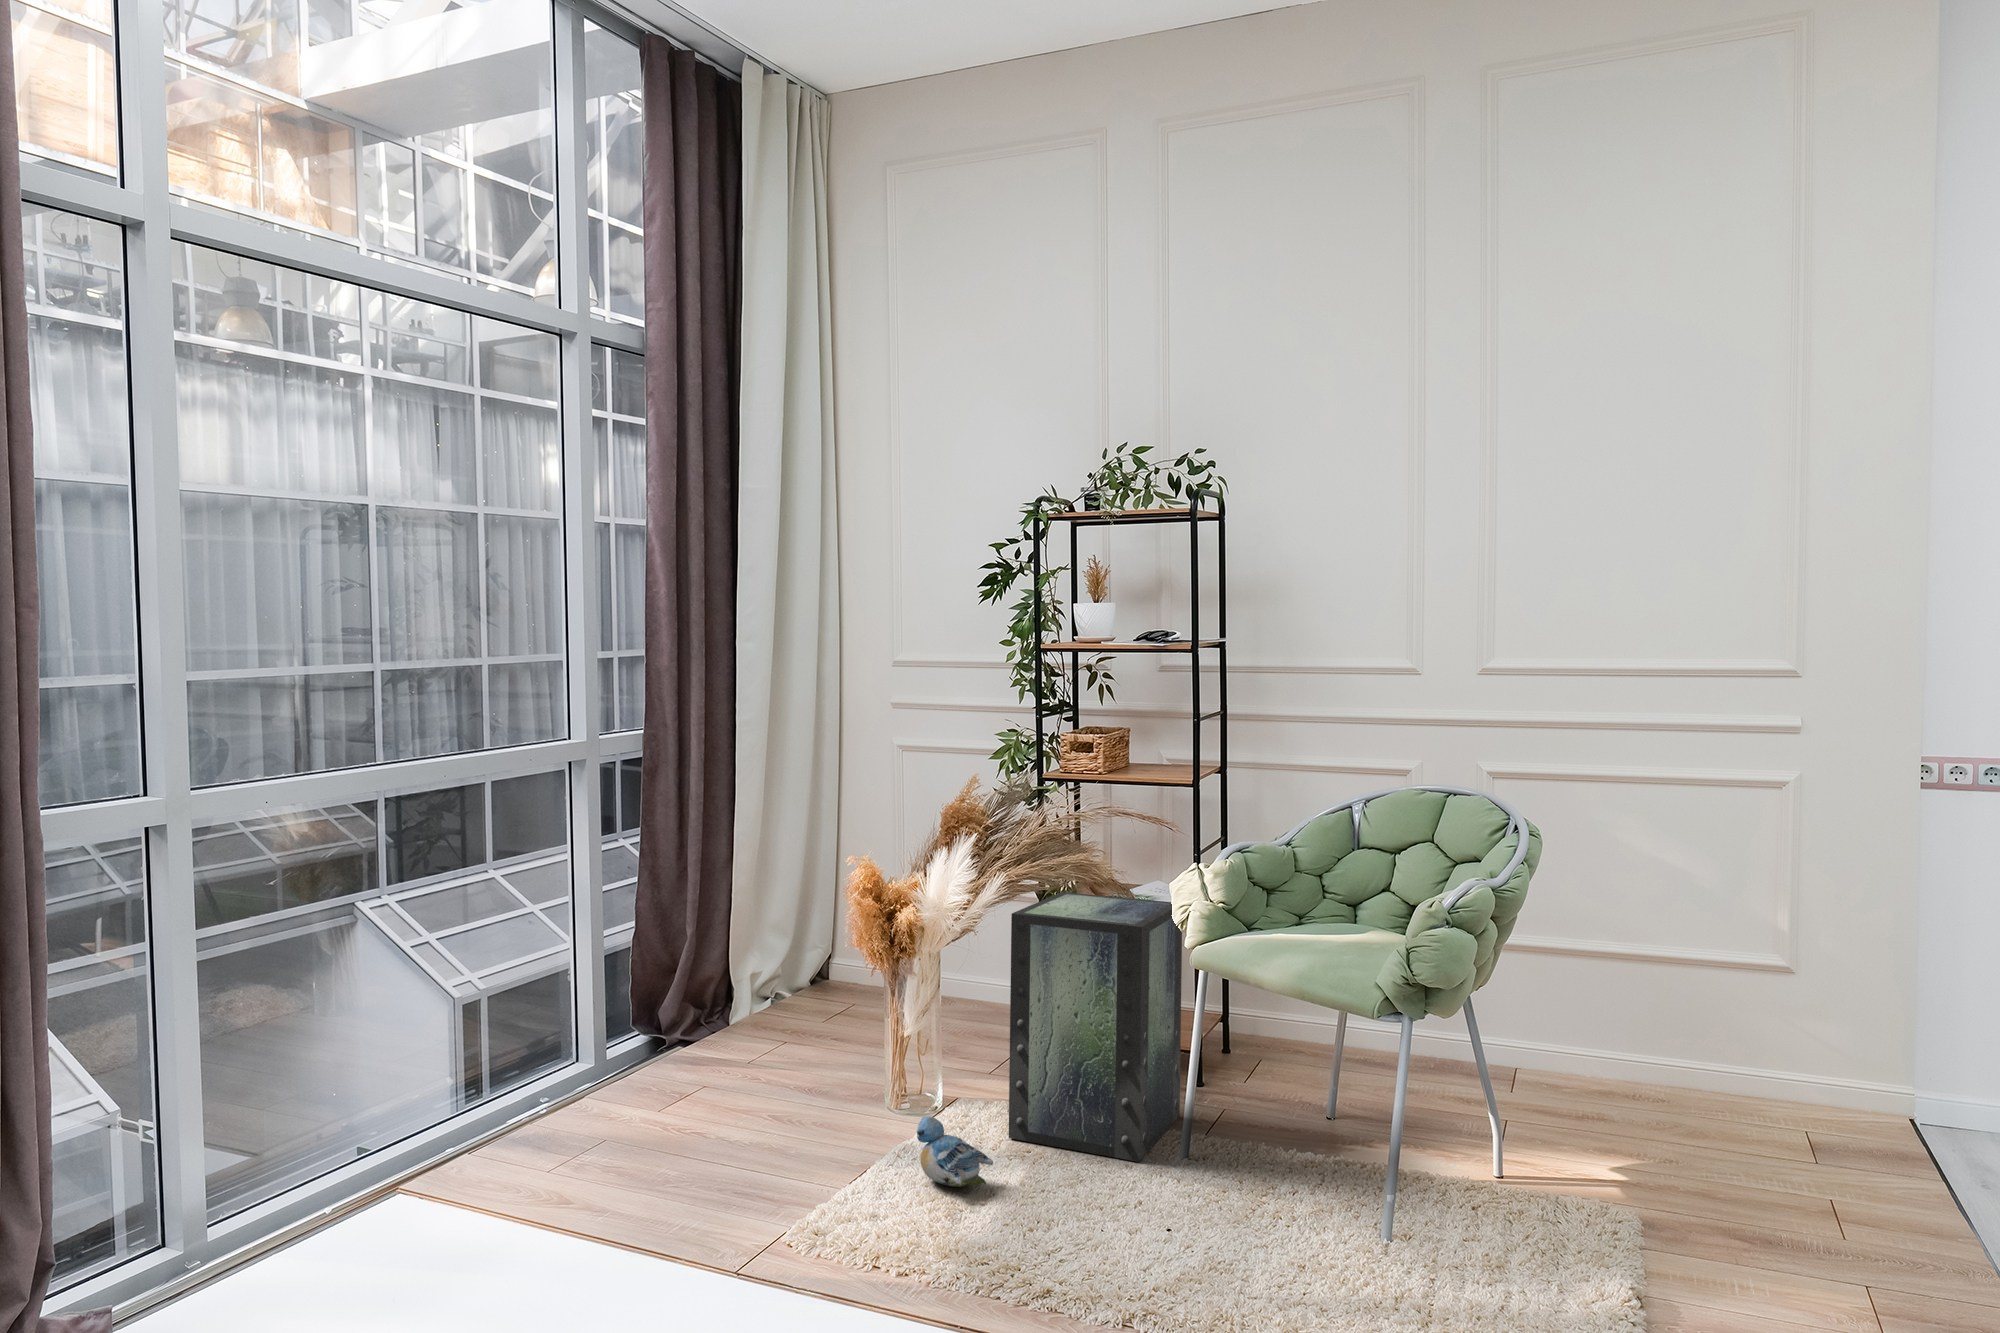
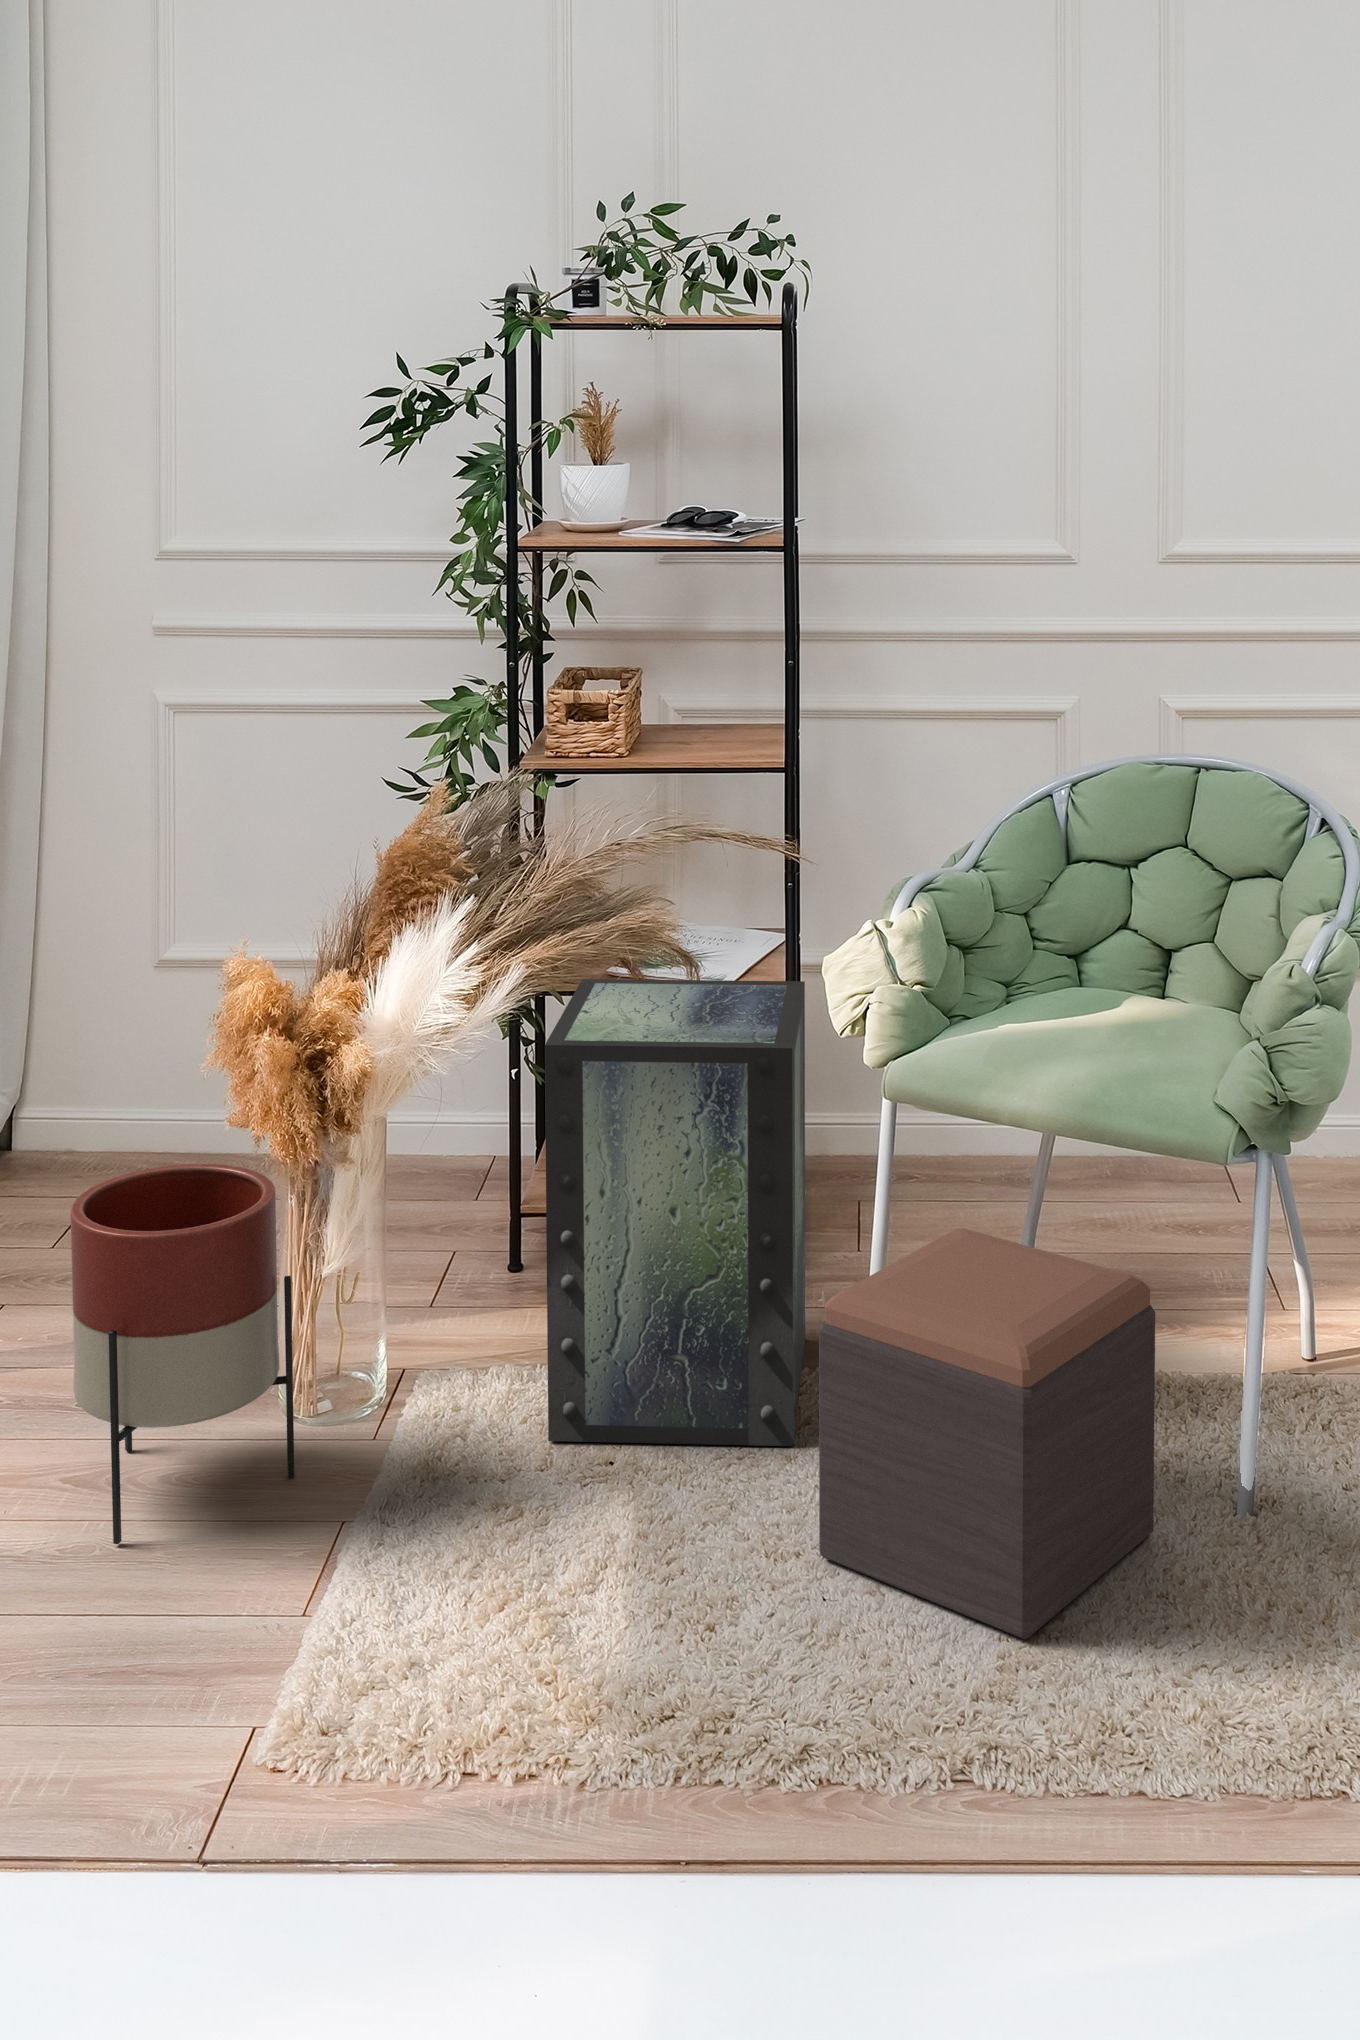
planter: none [766,960,875,1145] -> present [71,1164,295,1544]
footstool: none [1119,1040,1326,1272] -> present [819,1228,1155,1640]
plush toy: present [917,1117,993,1187] -> none [441,1451,592,1571]

